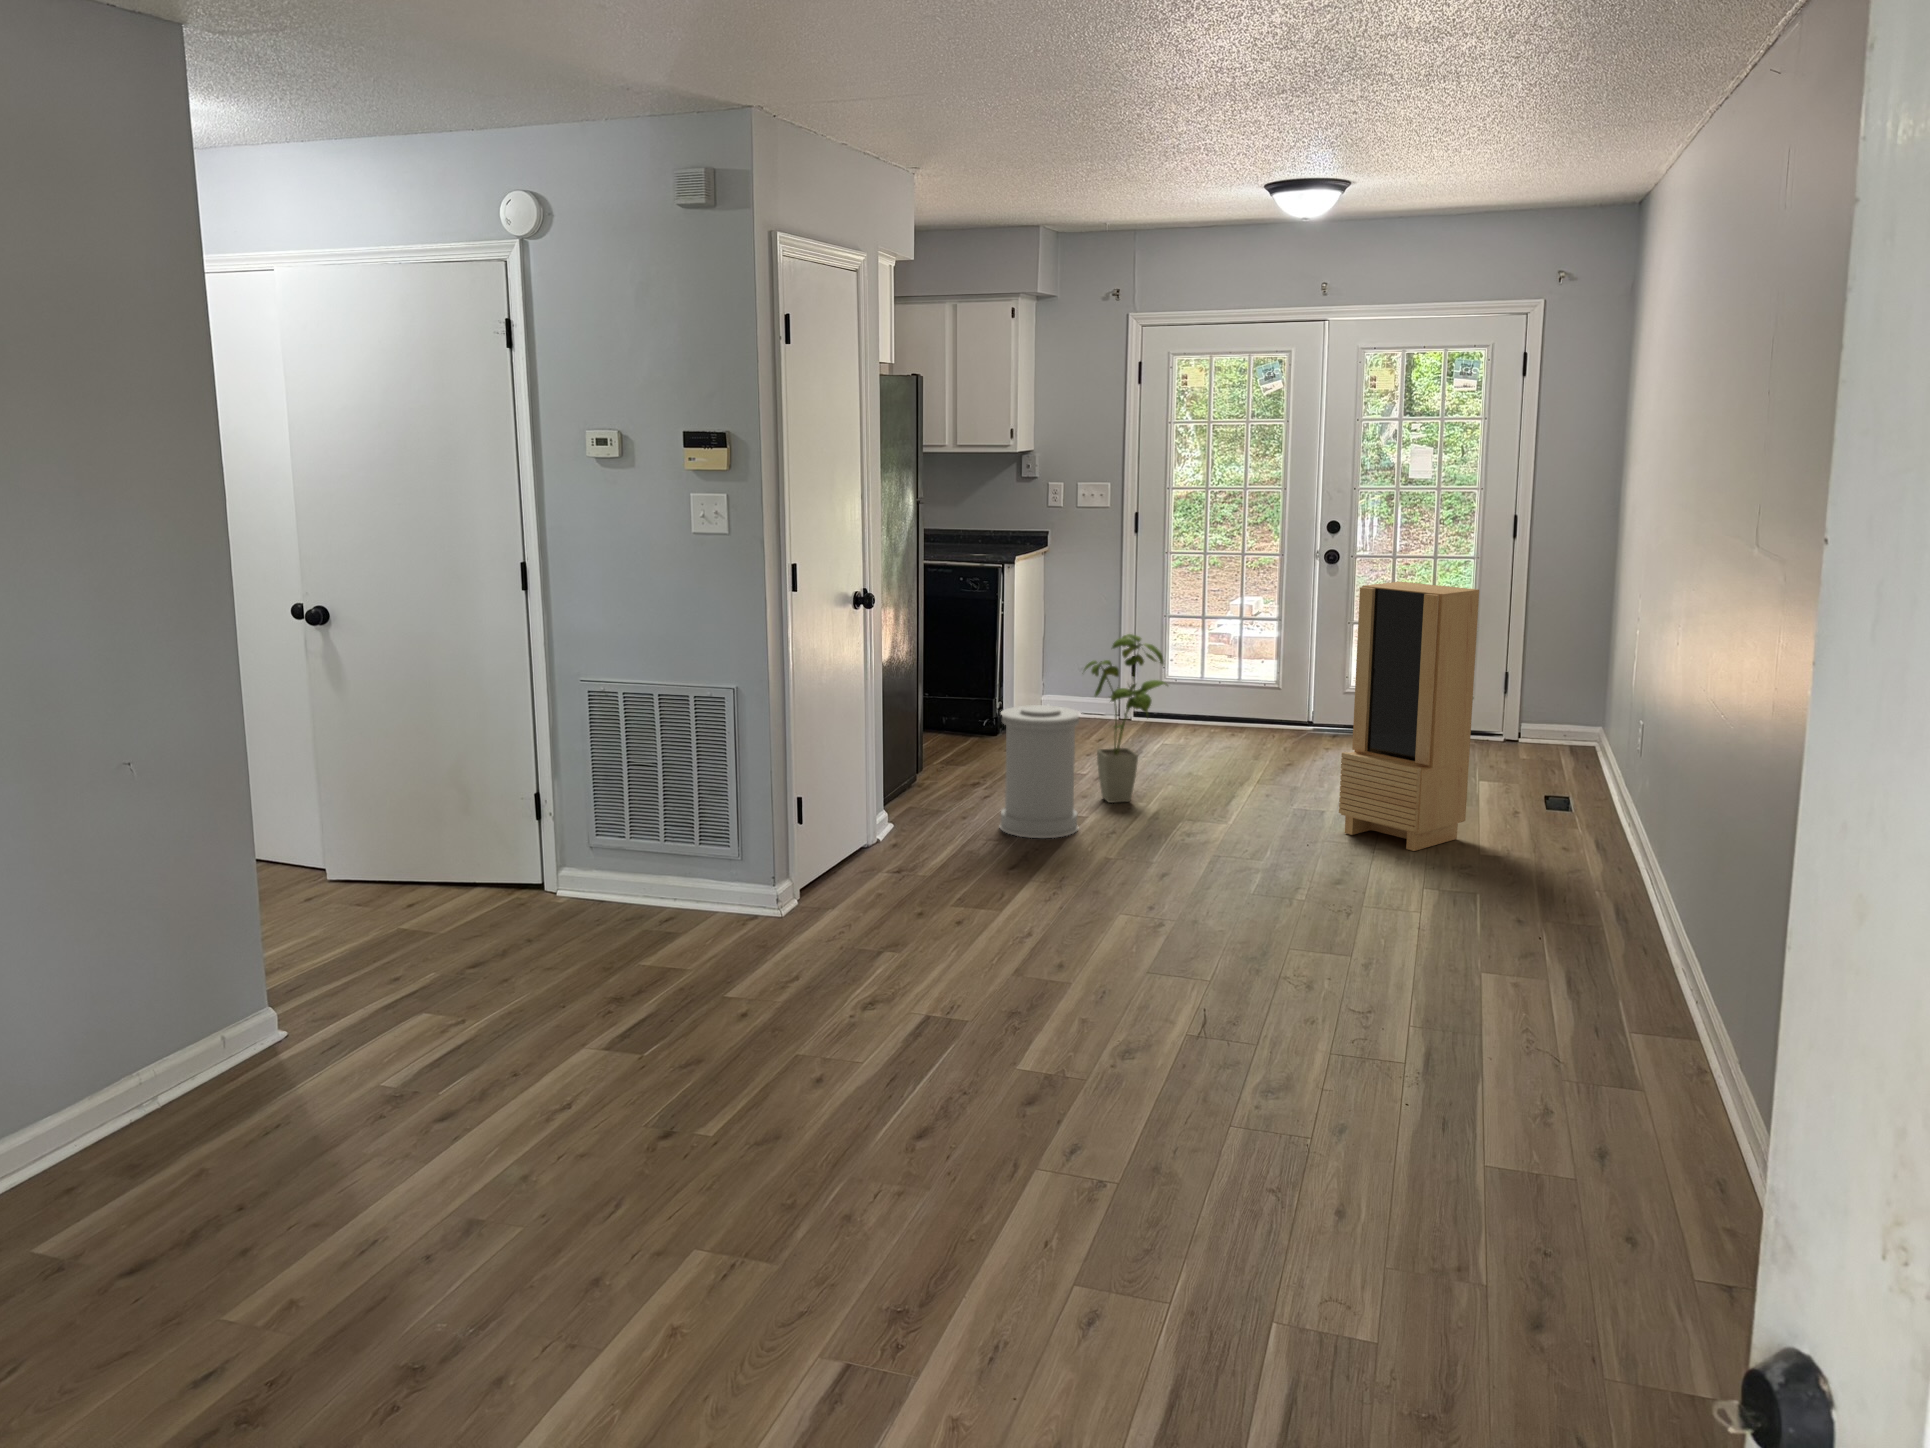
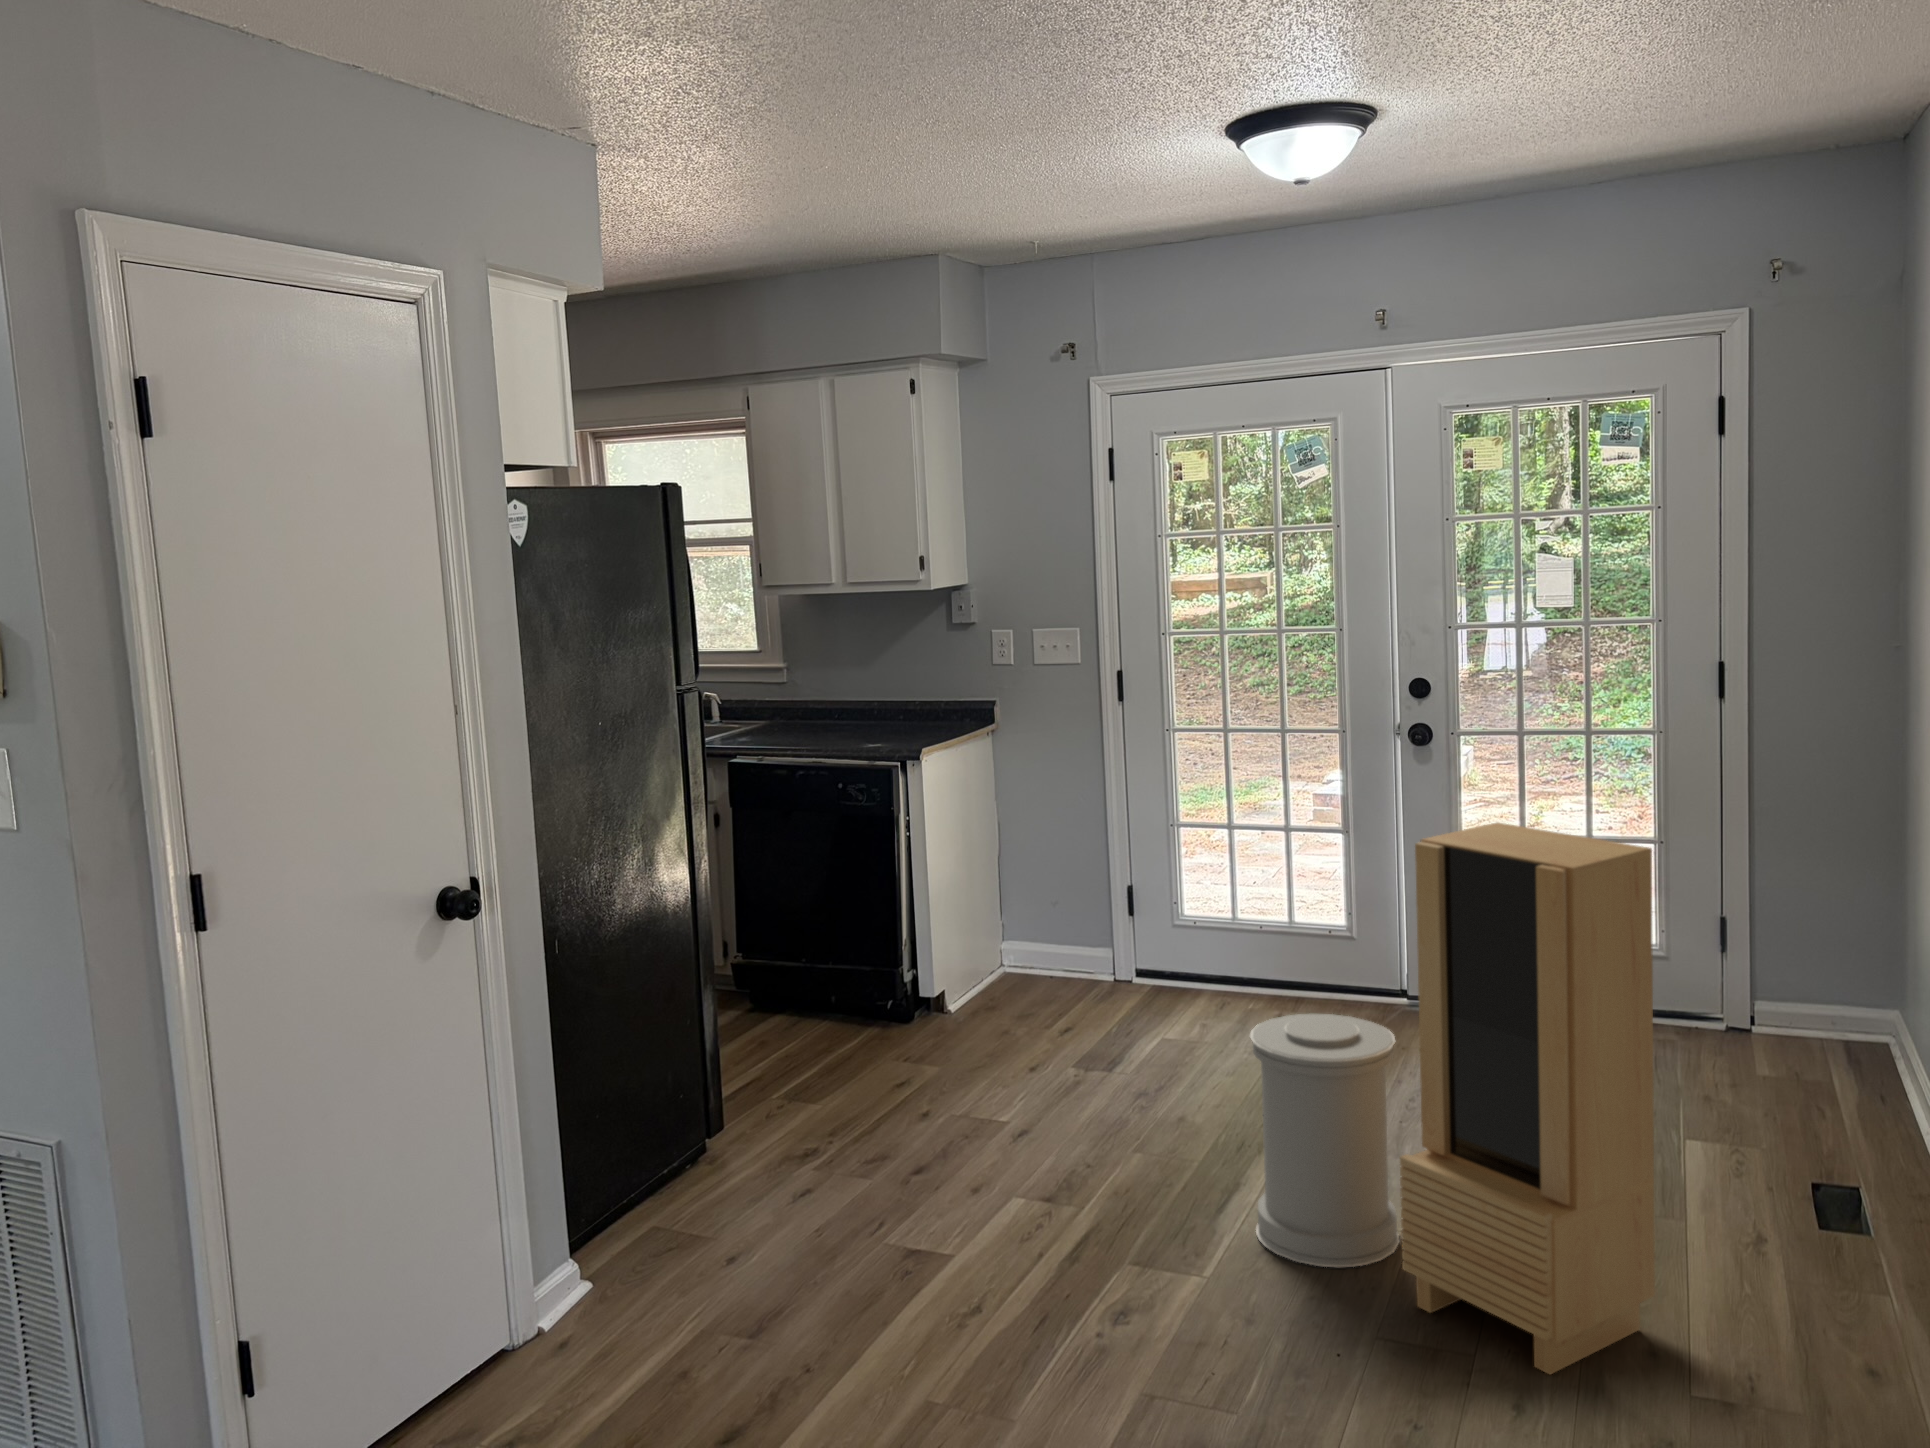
house plant: present [1084,634,1168,803] -> none [956,911,1112,1203]
trash can: present [1000,705,1080,838] -> present [1250,1014,1399,1267]

